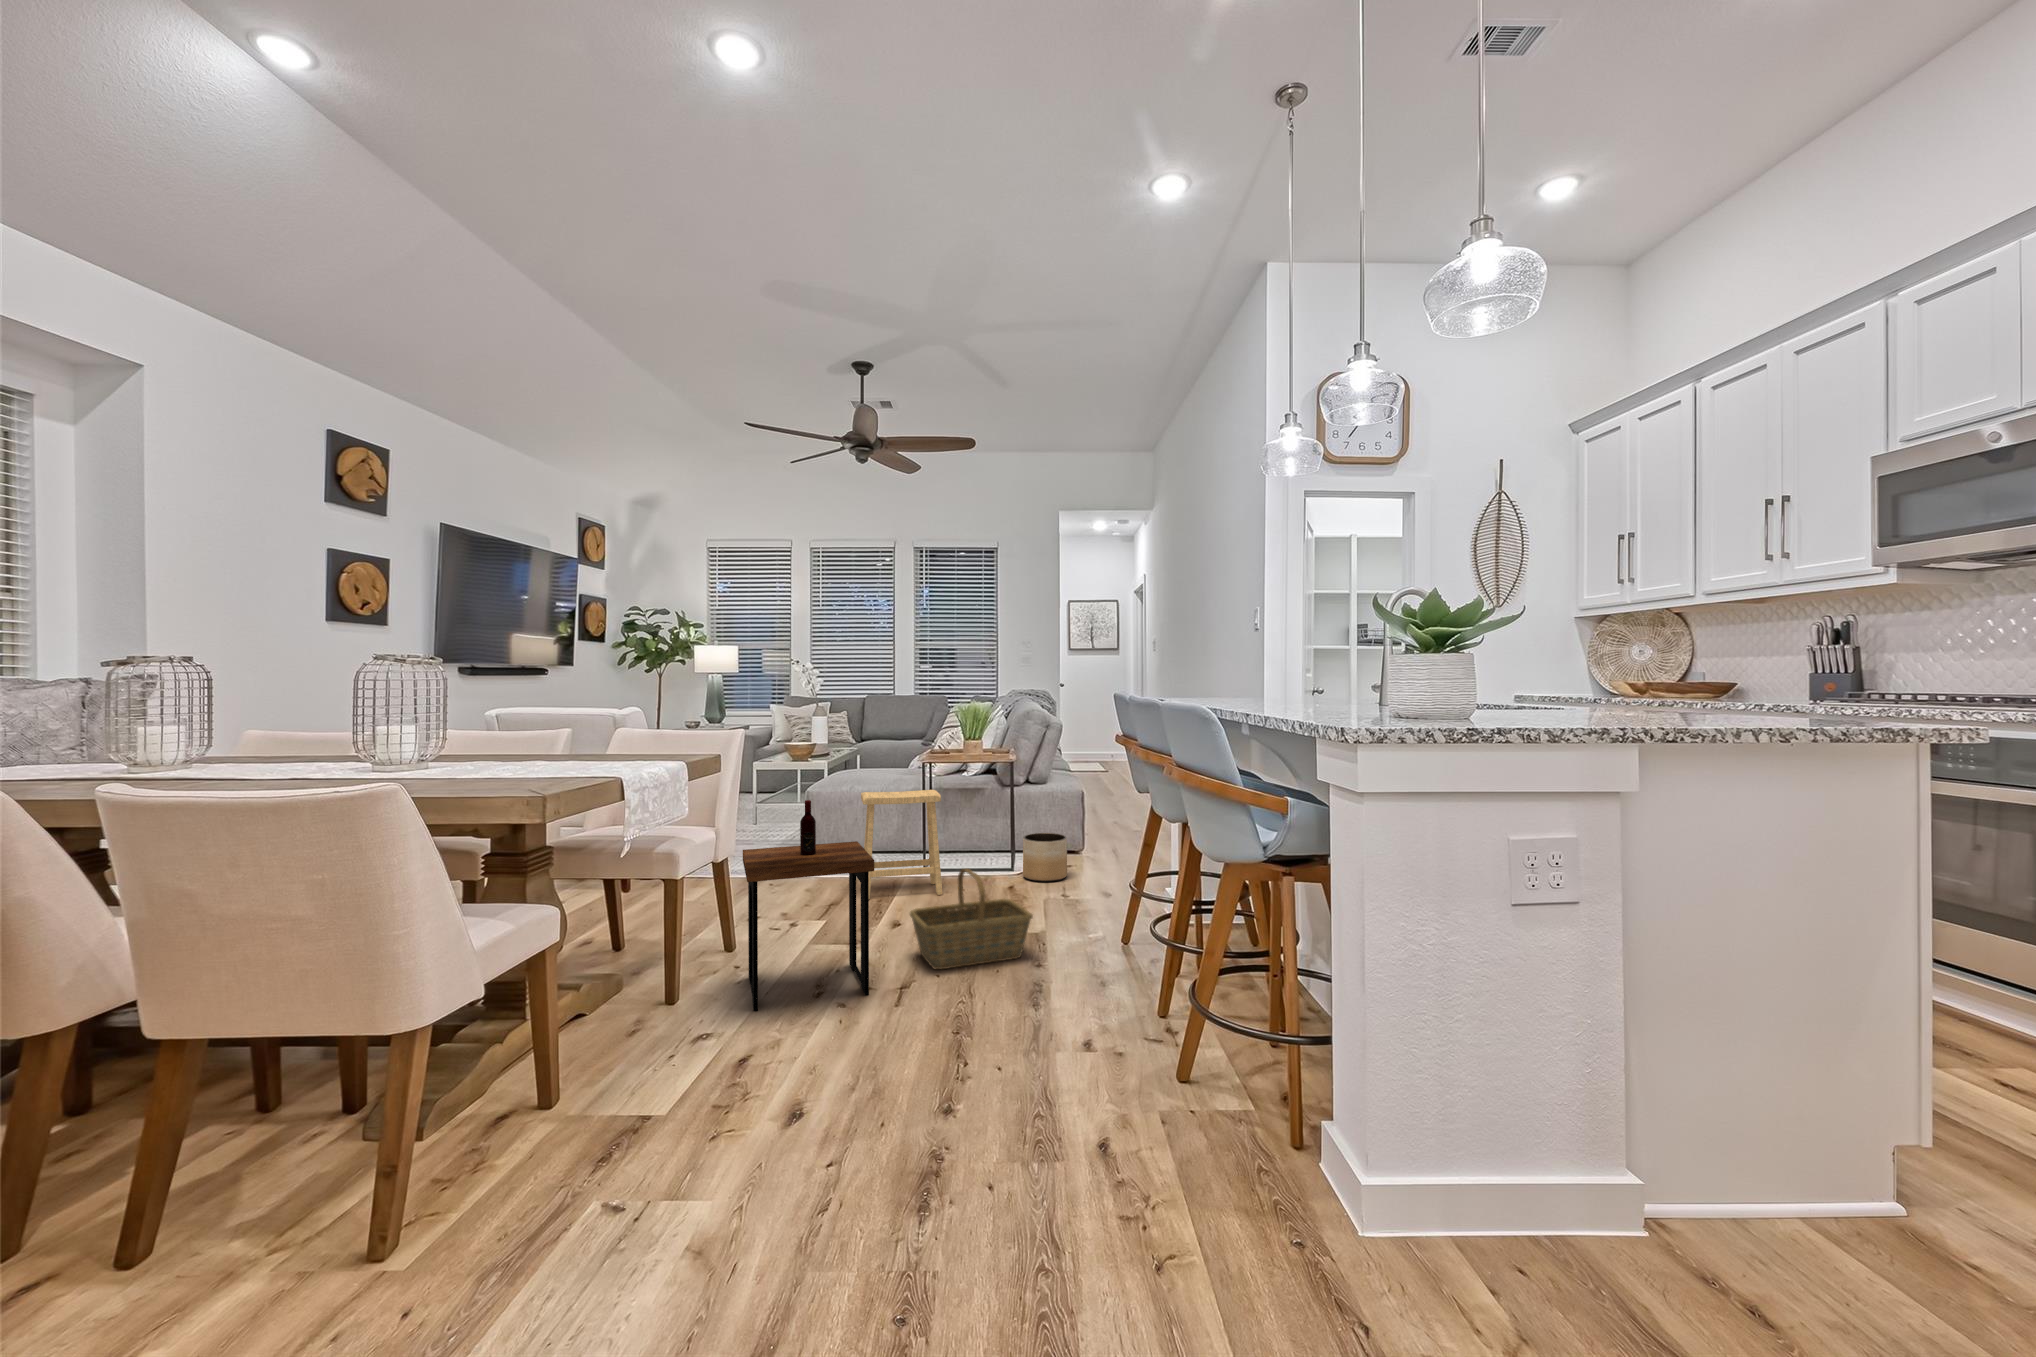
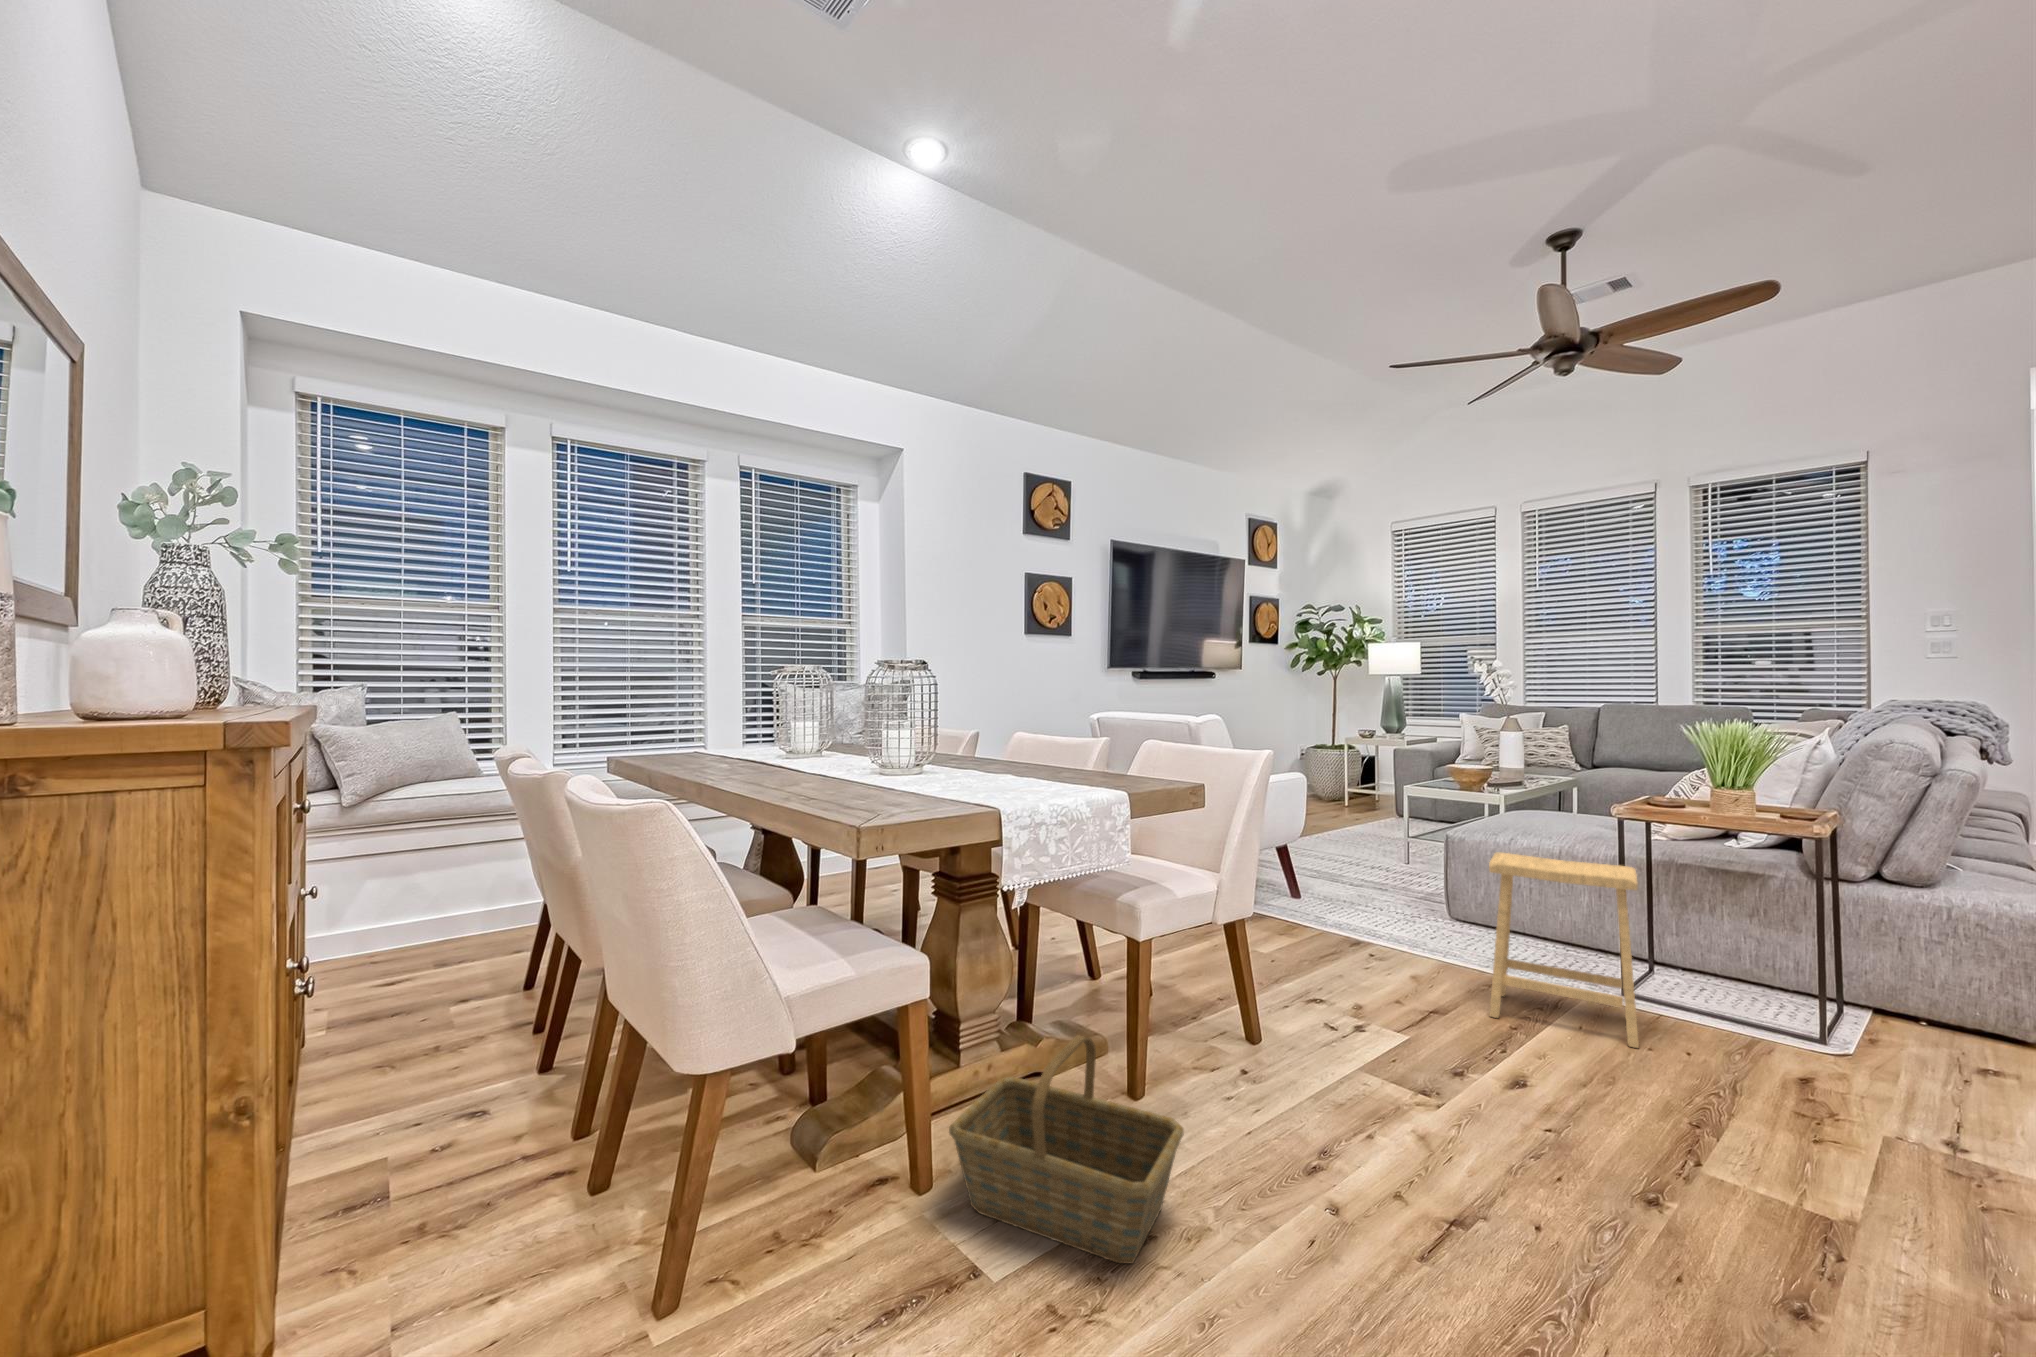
side table: present [743,800,874,1011] -> none [1200,866,1411,1214]
planter: present [1023,833,1067,882] -> none [1846,983,1974,1097]
basket: present [910,869,1033,969] -> present [949,1036,1184,1264]

